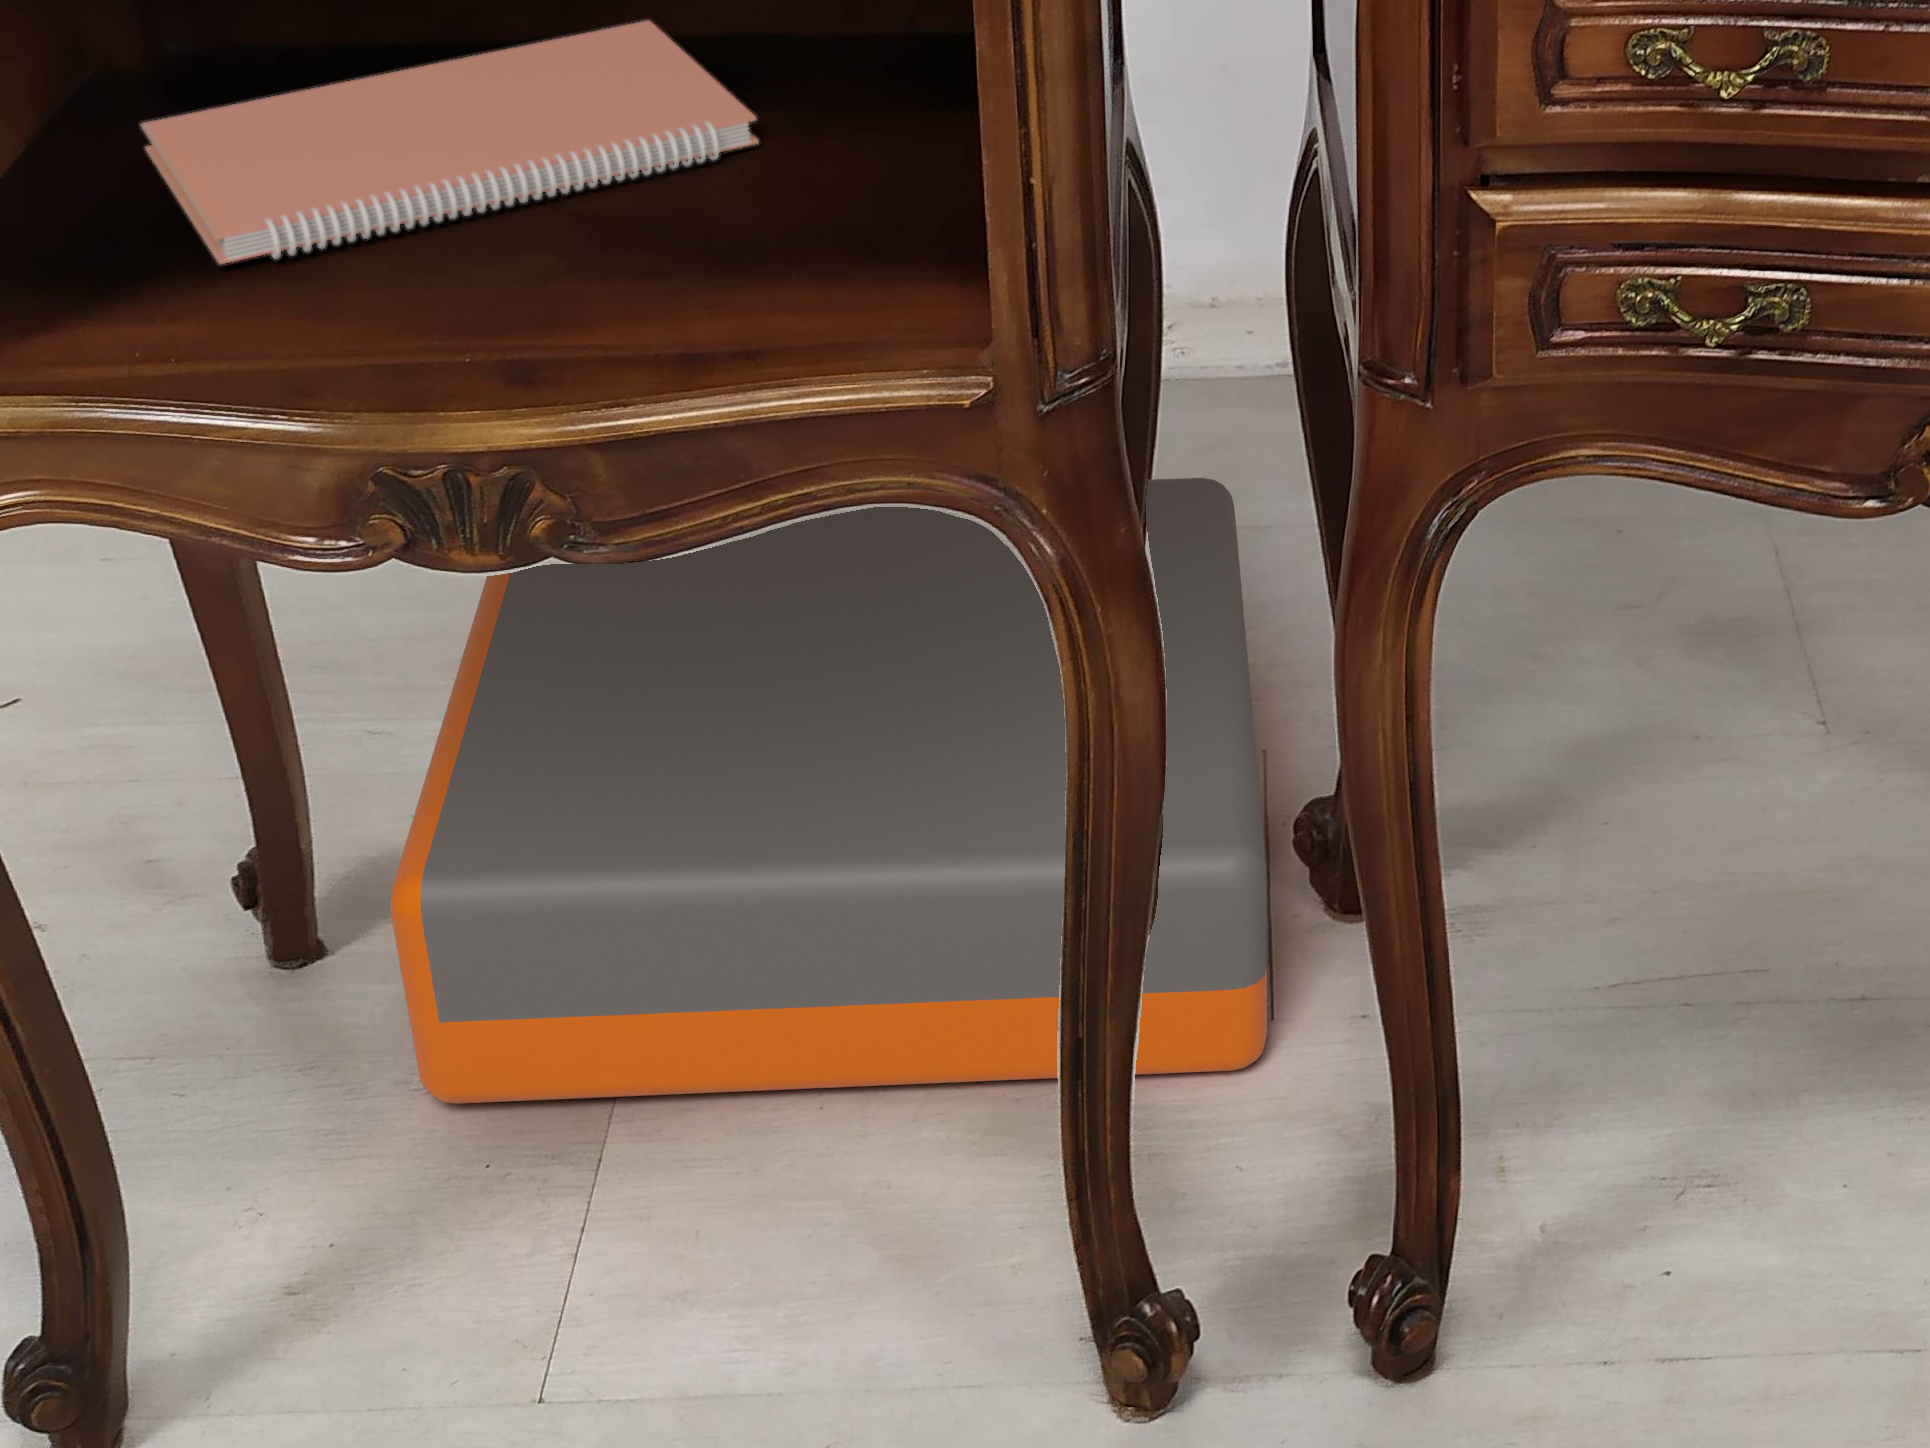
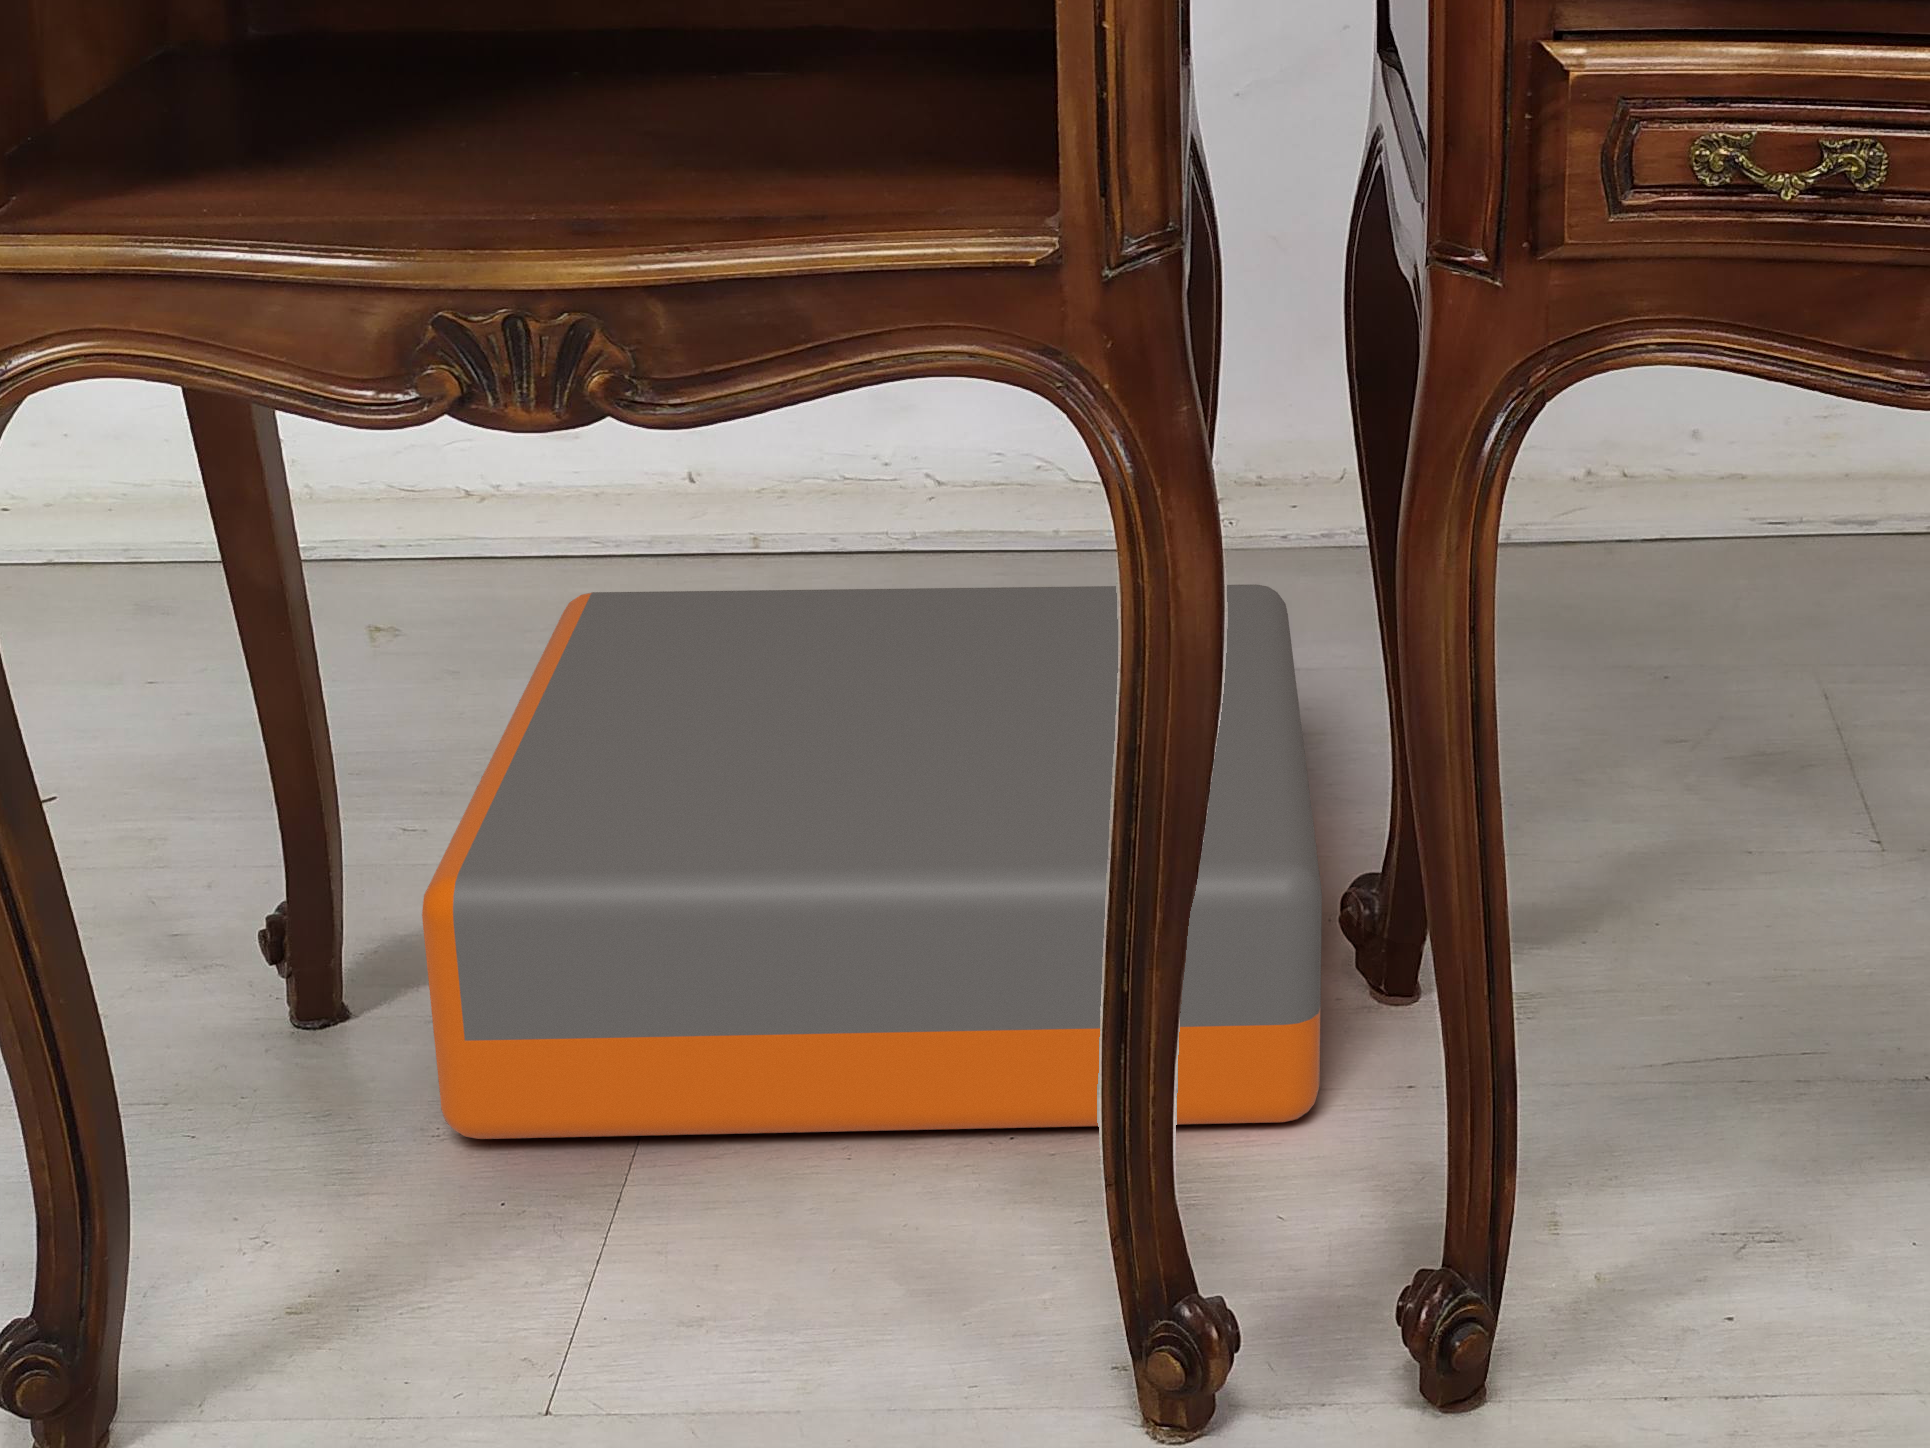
notebook: present [141,20,758,264] -> none [226,14,833,147]

